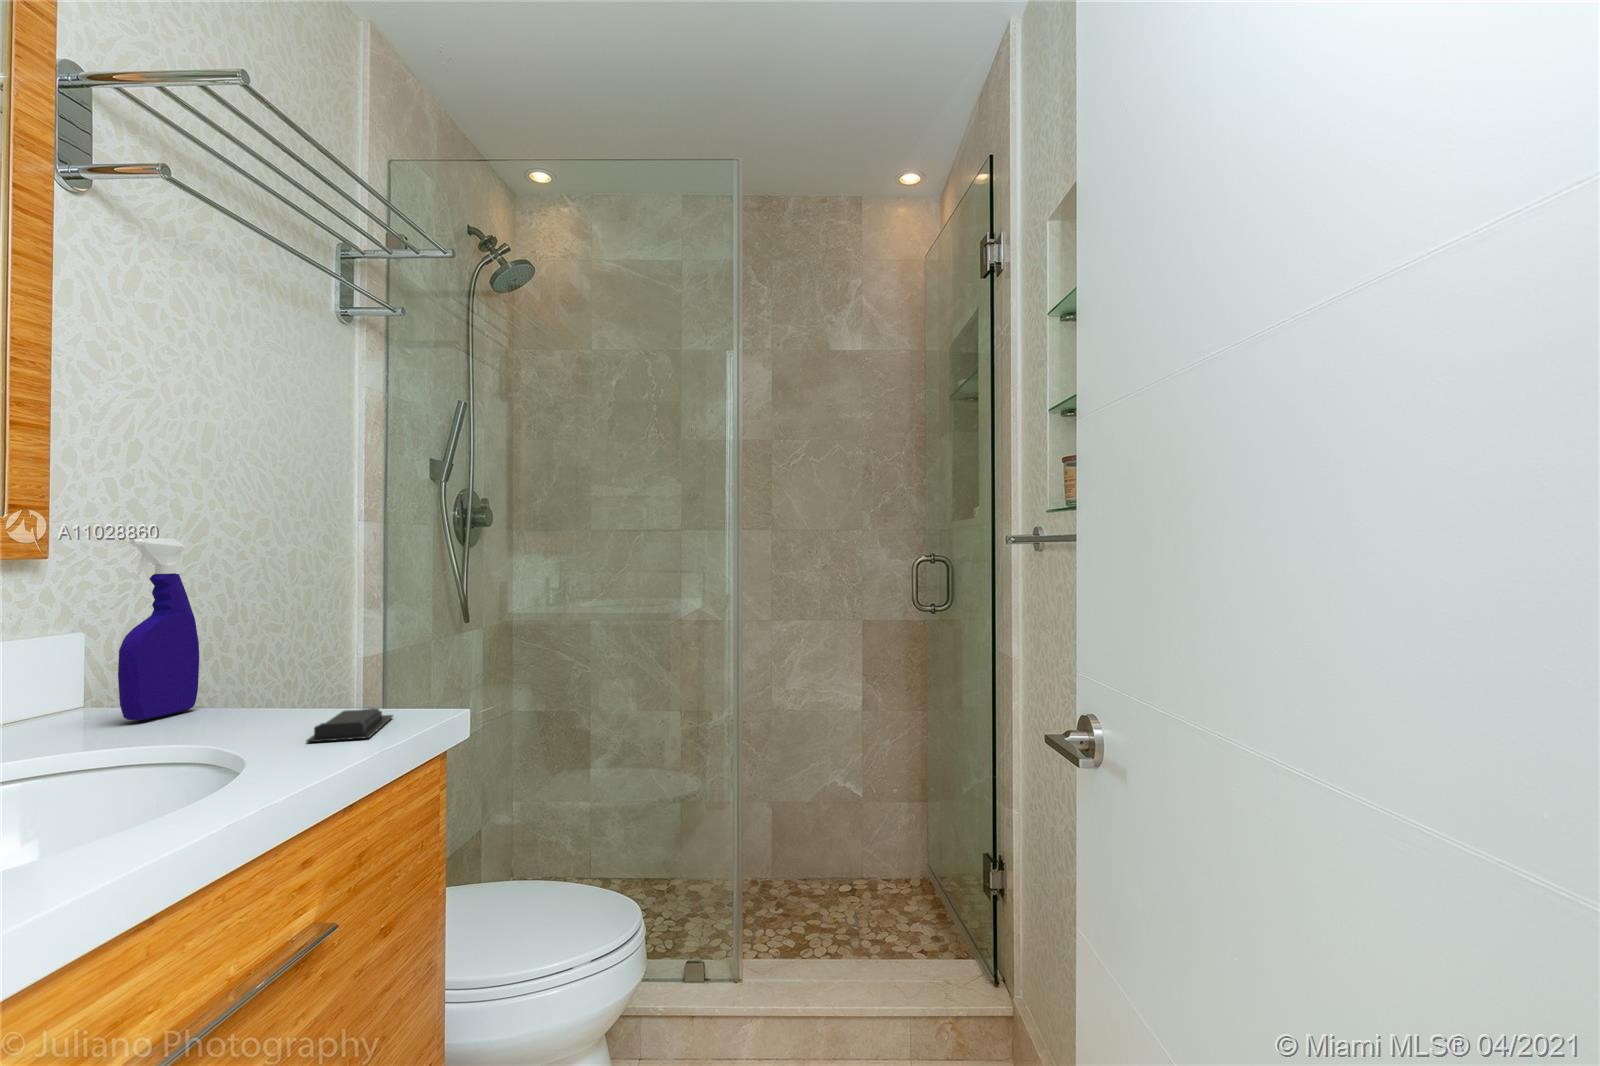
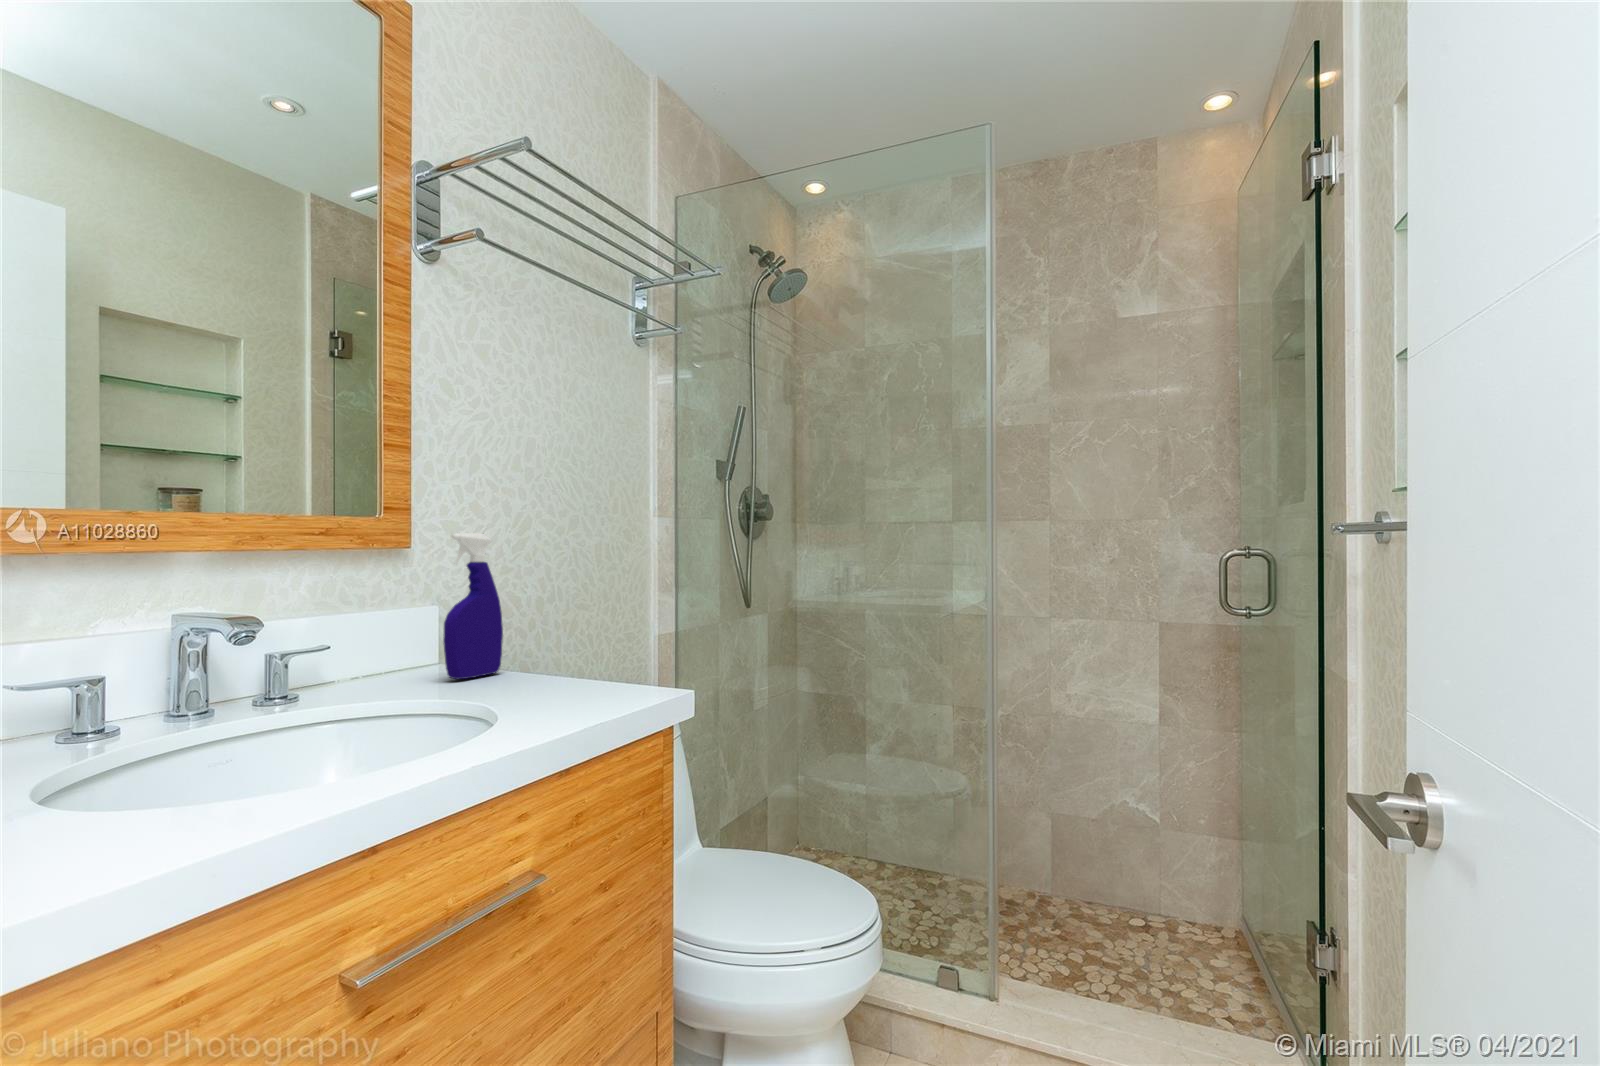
soap bar: present [306,708,393,742] -> none [548,685,628,712]

